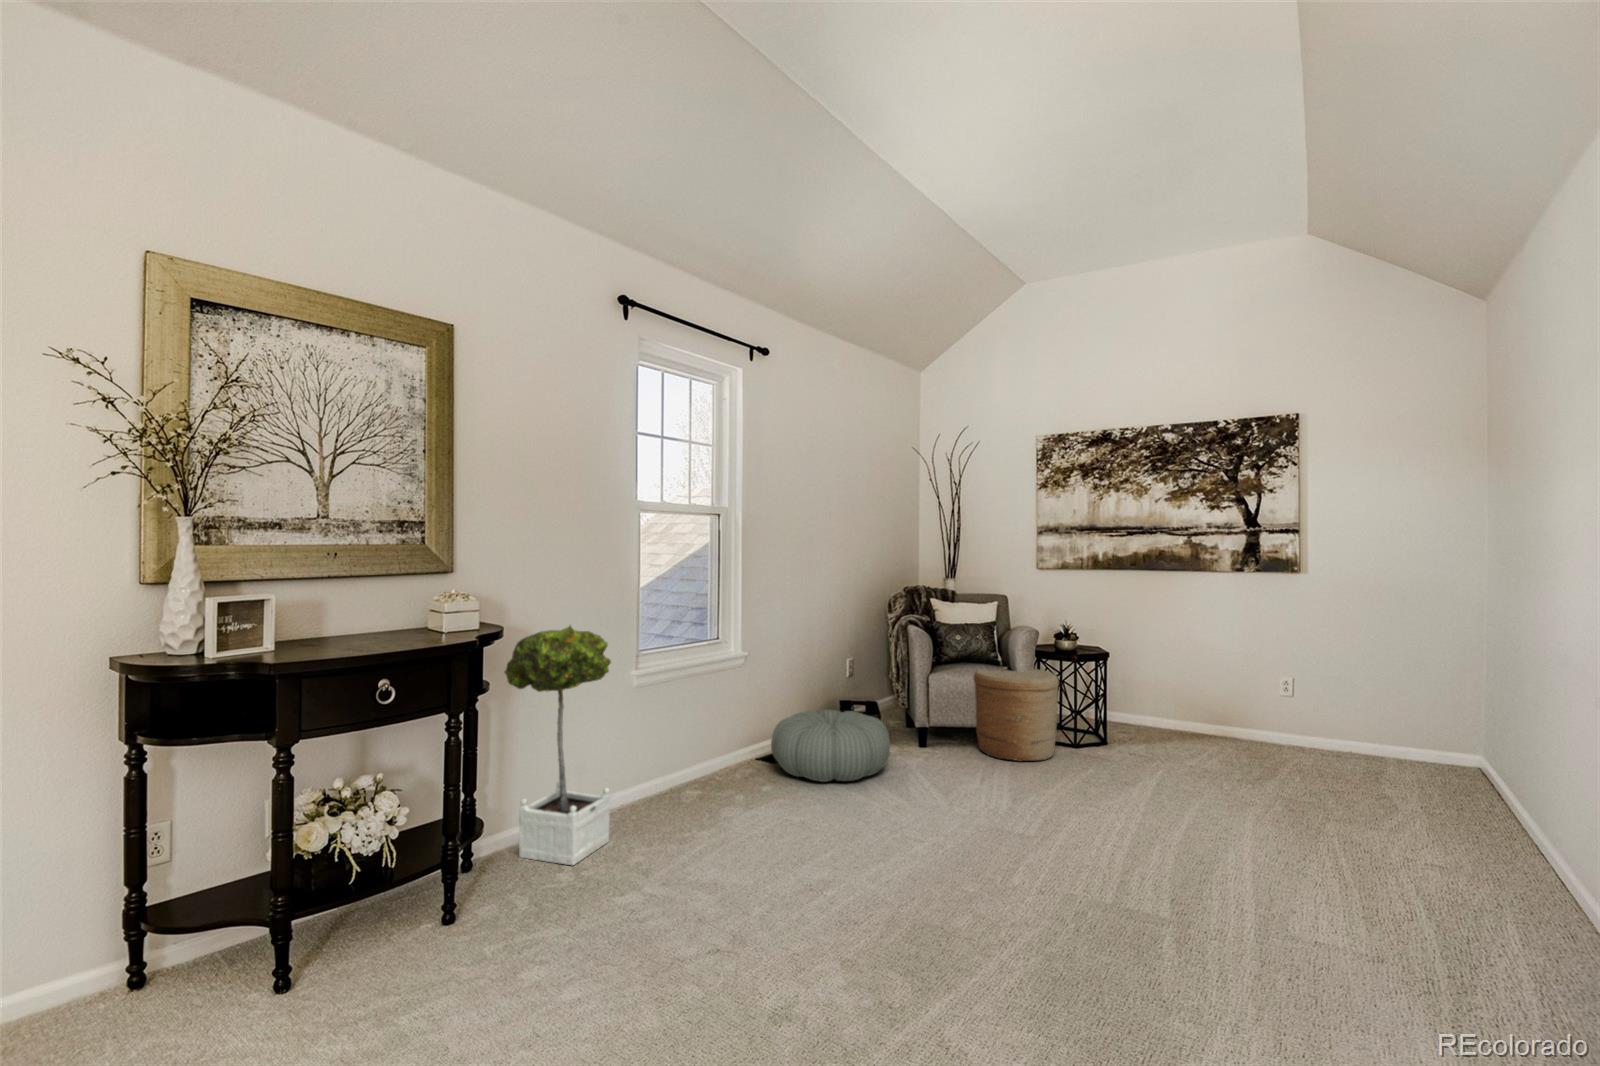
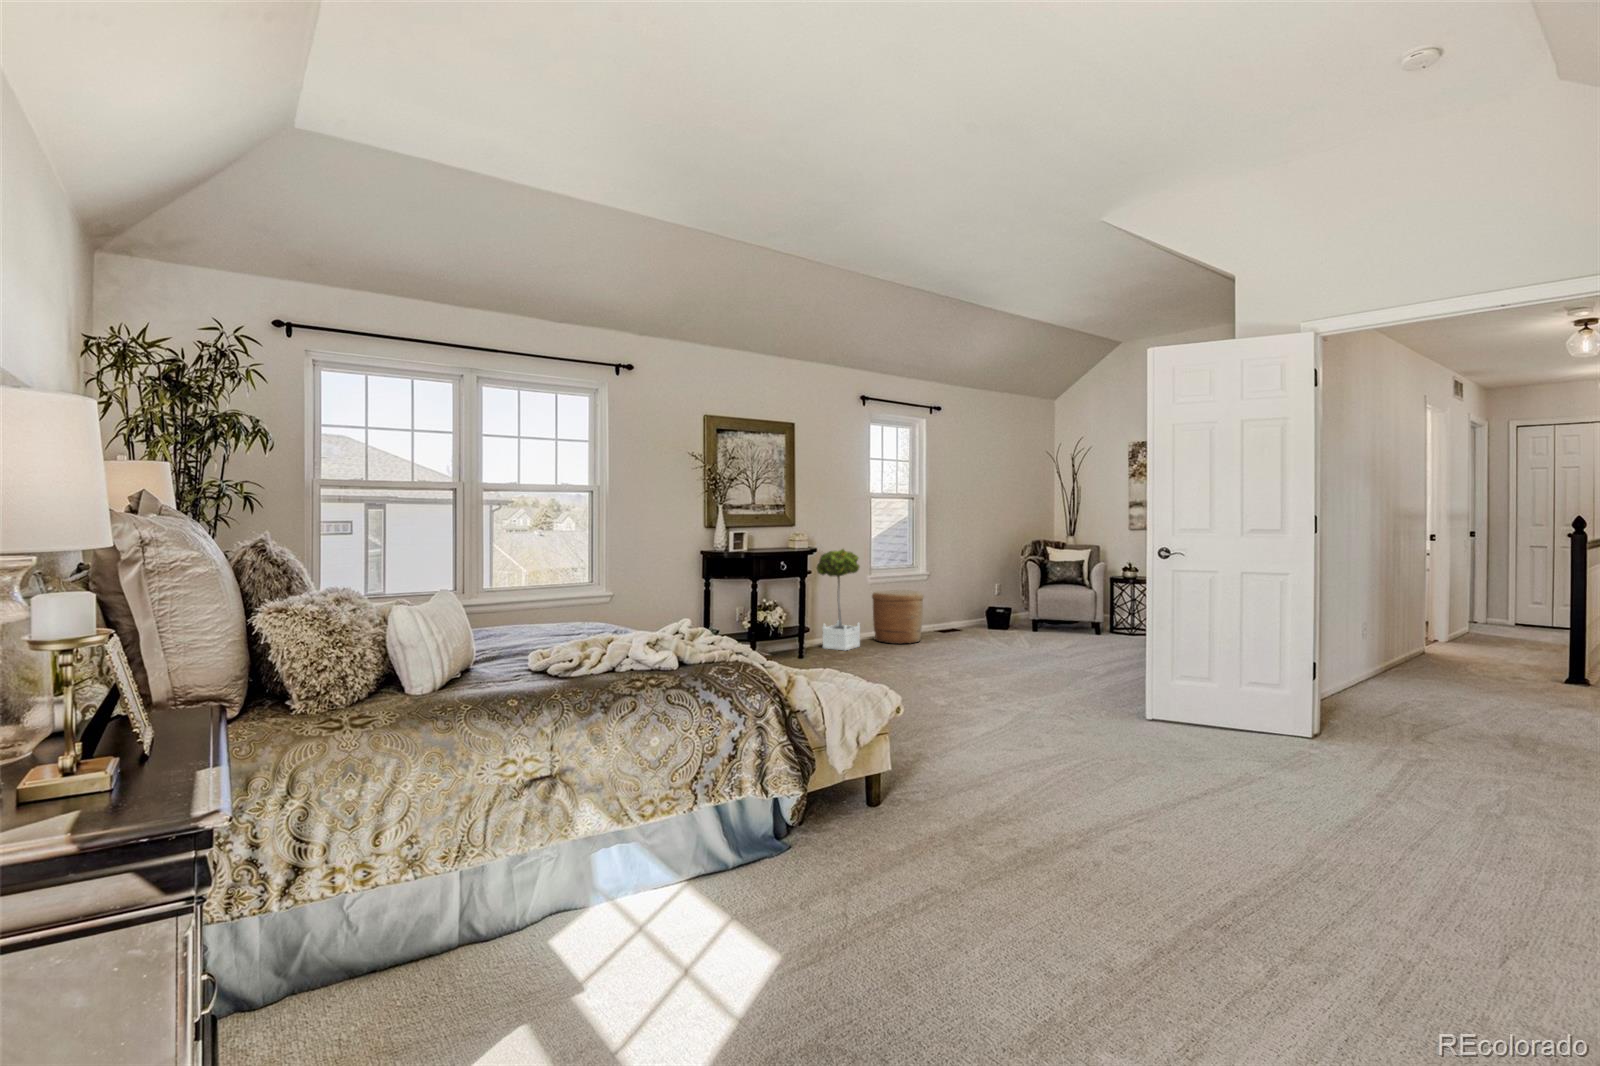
woven basket: present [973,667,1059,761] -> present [872,590,924,644]
pouf: present [771,710,890,782] -> none [941,605,1007,638]

